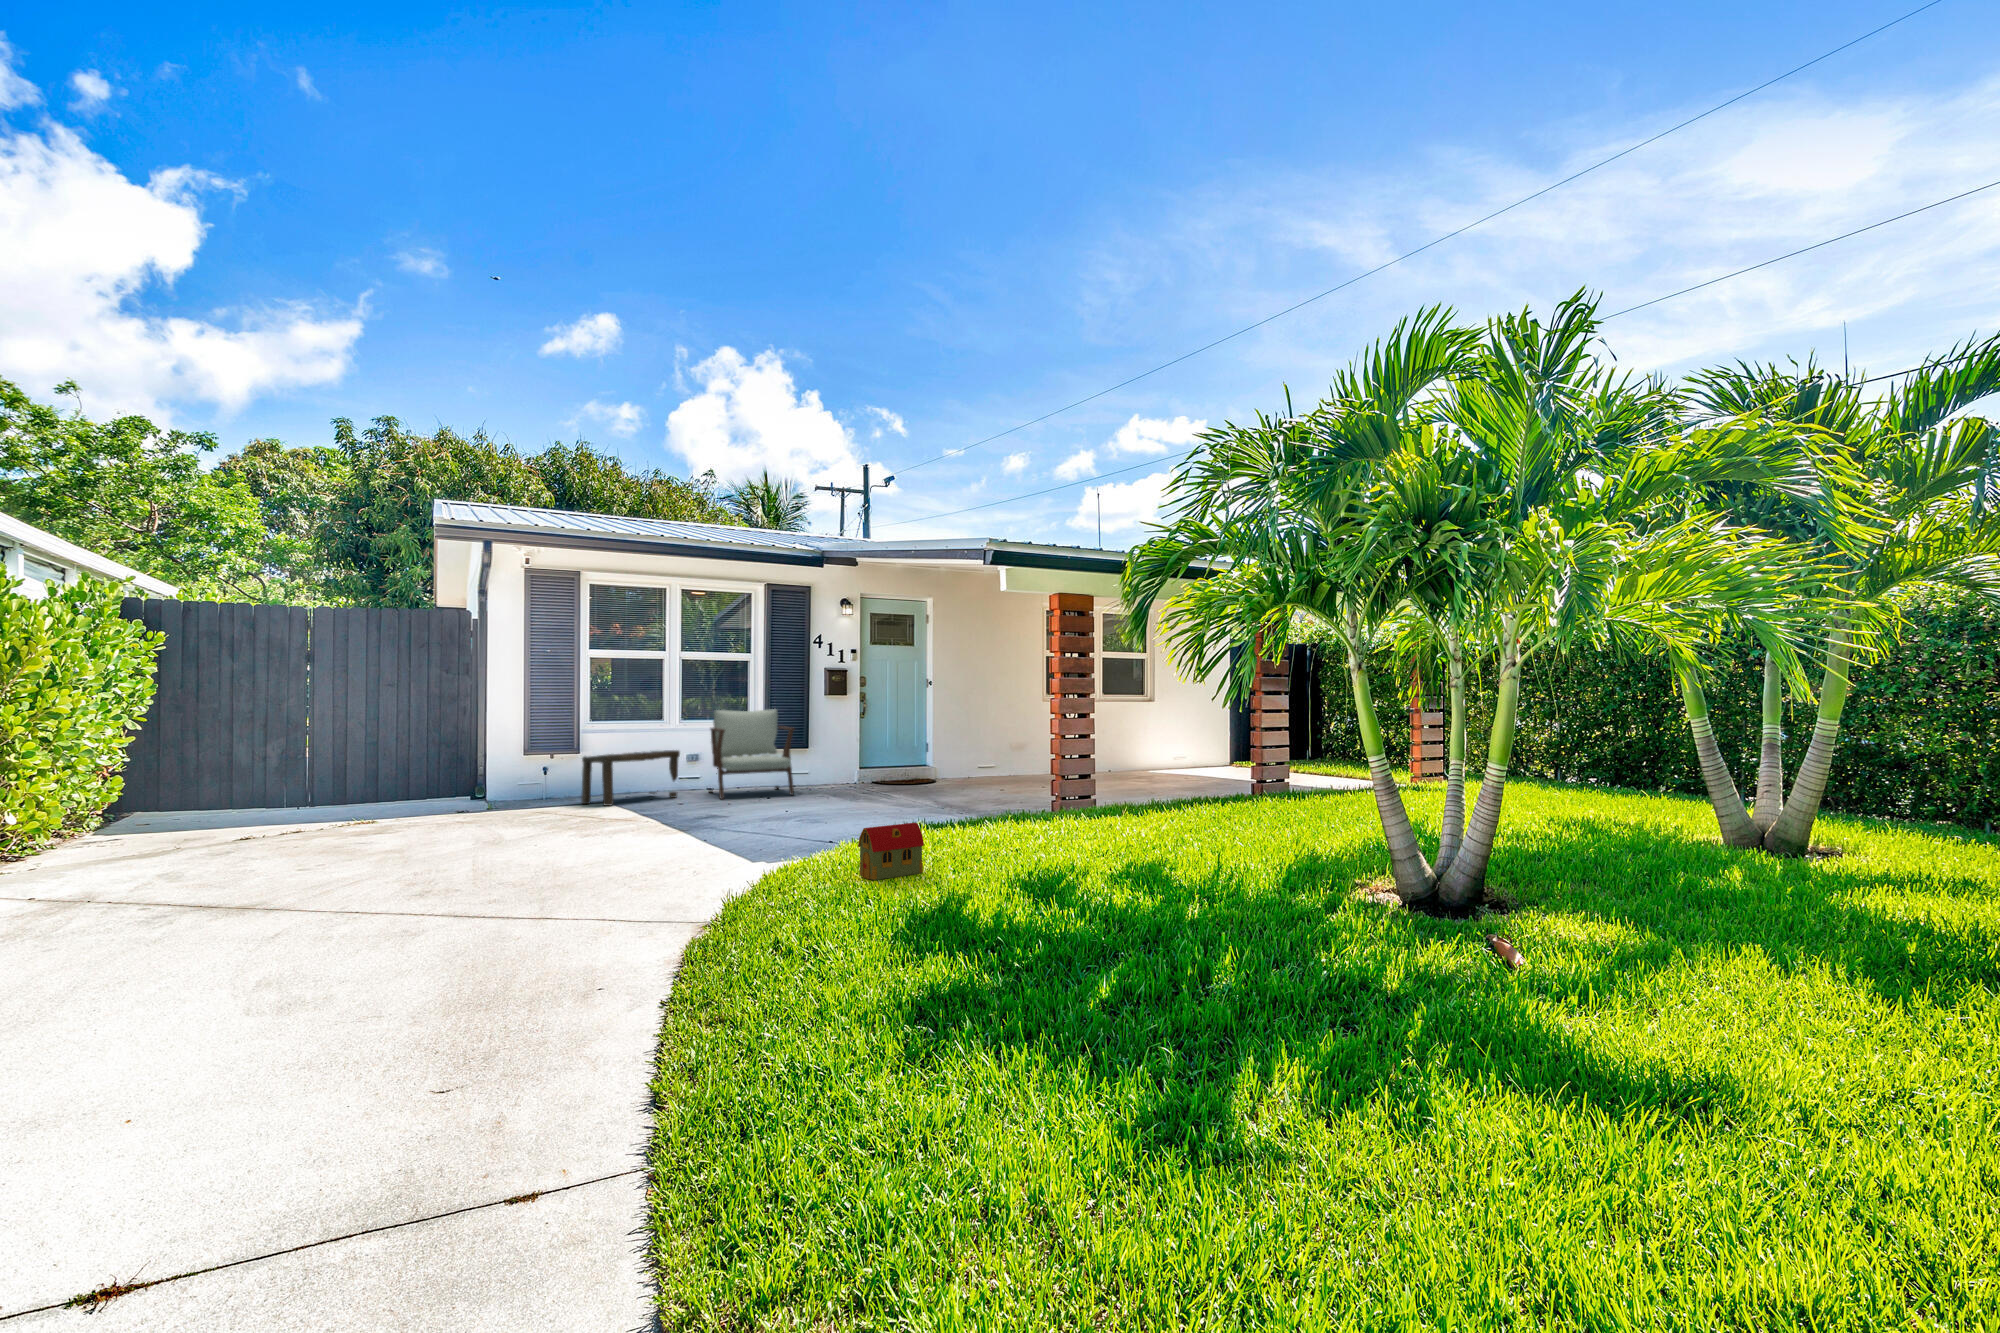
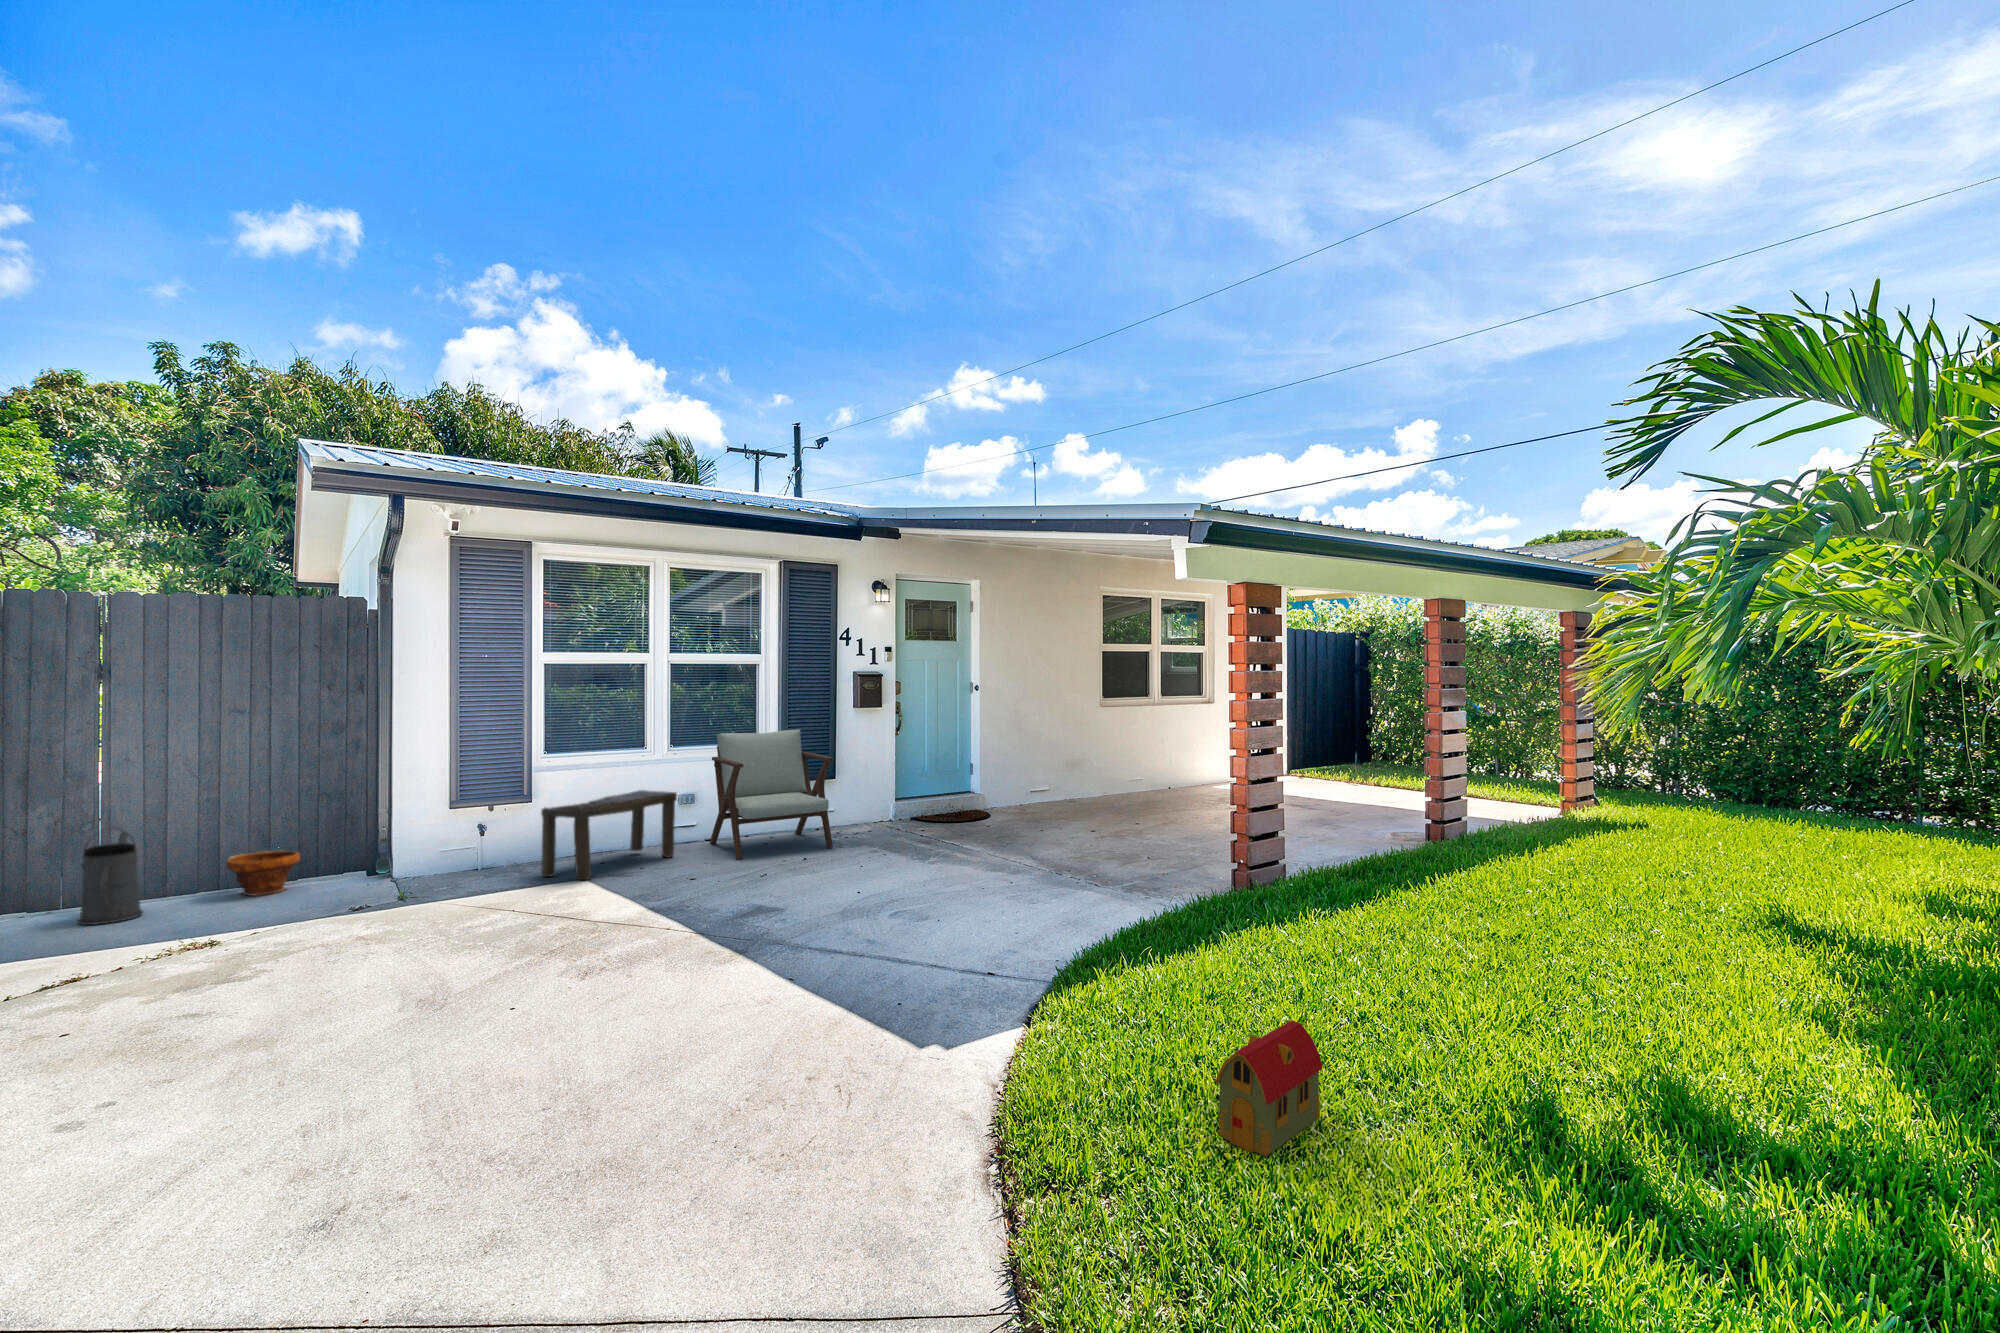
watering can: none [292,757,330,817] -> present [78,827,143,925]
planter: none [379,781,426,808] -> present [226,851,300,896]

